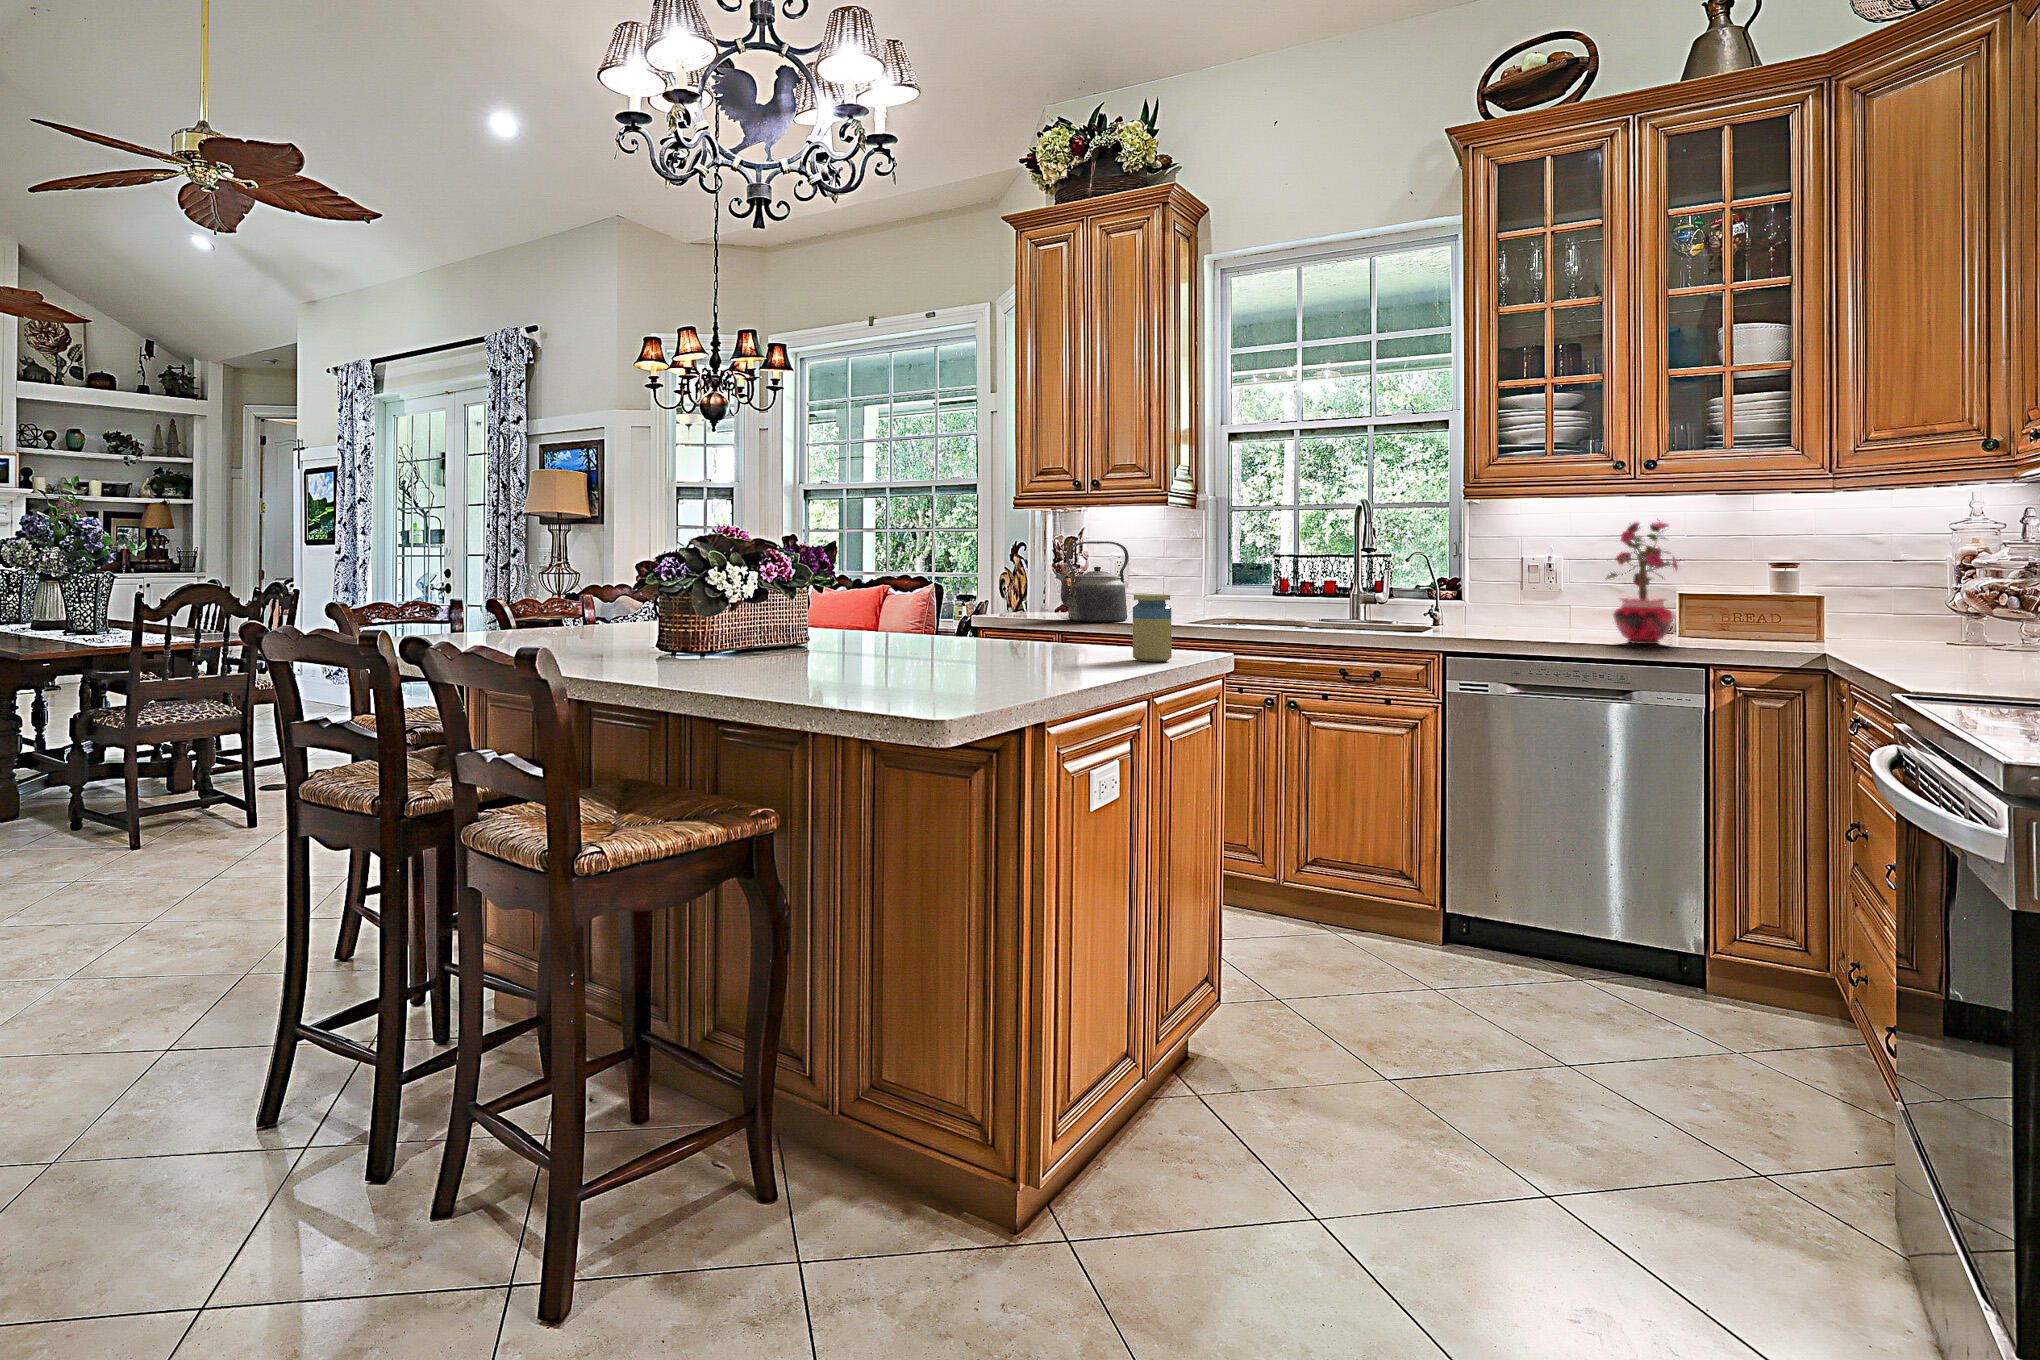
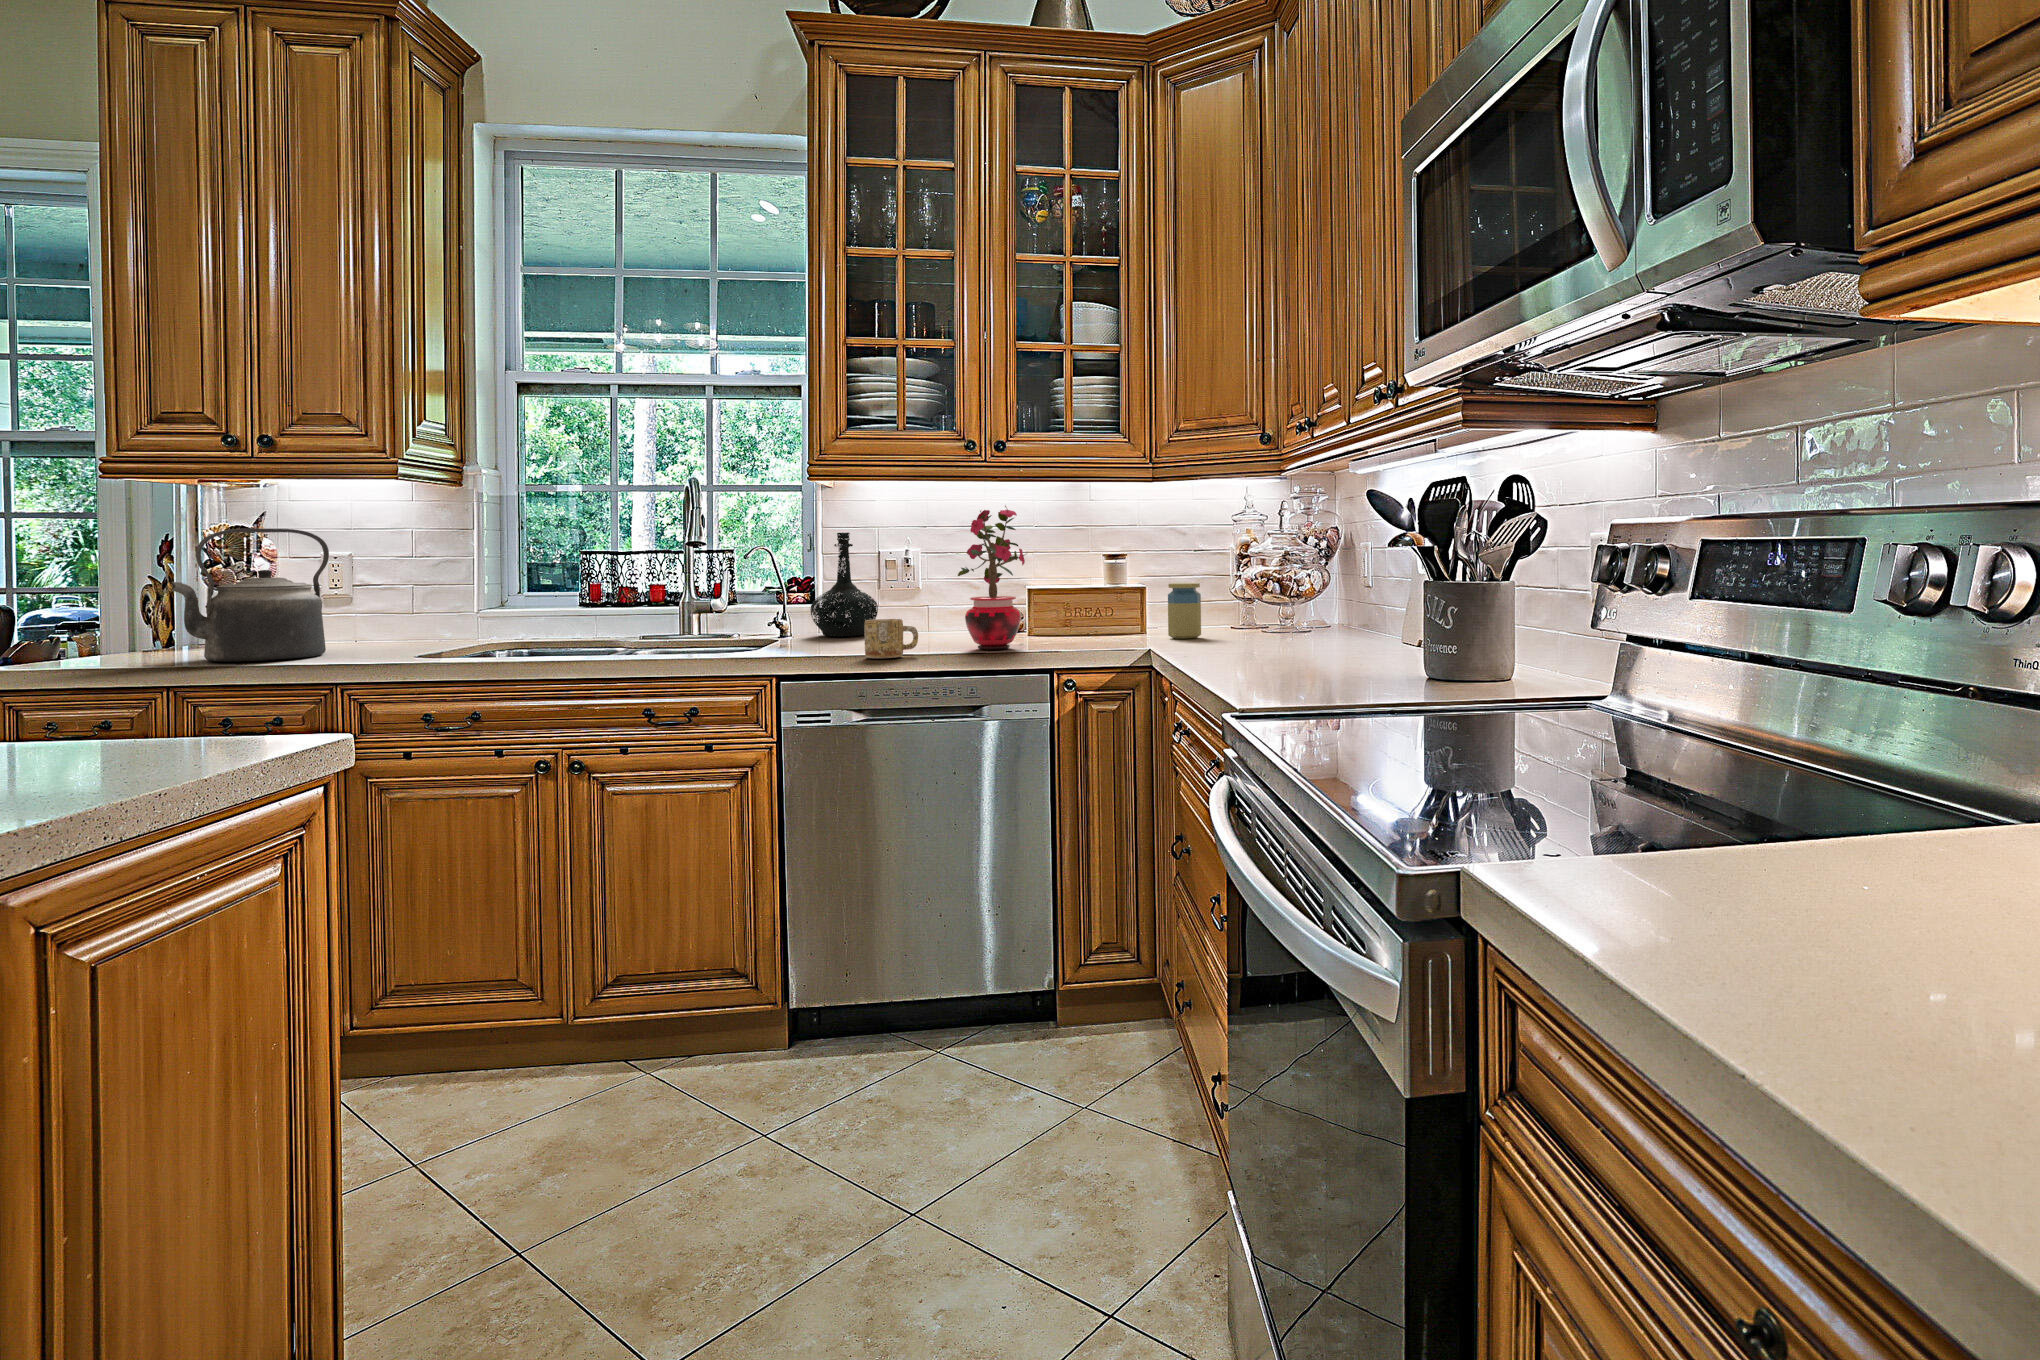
bottle: none [1459,541,1520,627] -> present [811,533,878,636]
jar: present [1133,594,1172,662] -> present [1168,583,1201,639]
mug: none [1518,613,1568,645] -> present [864,619,918,658]

